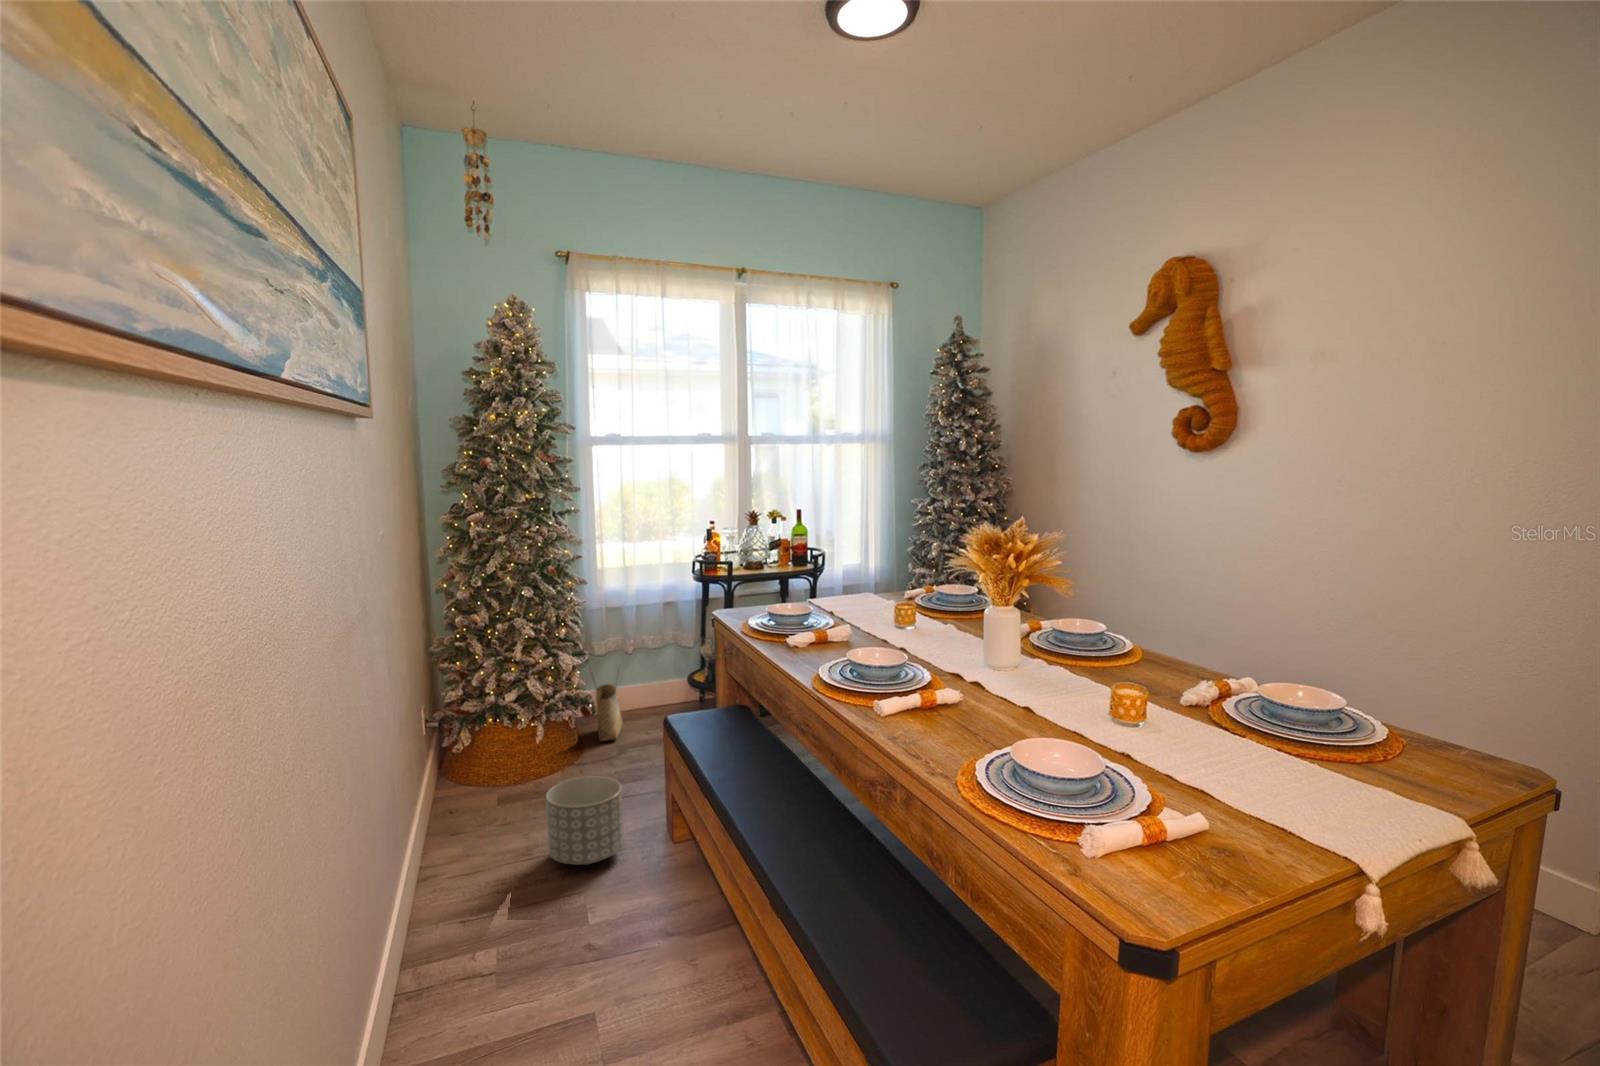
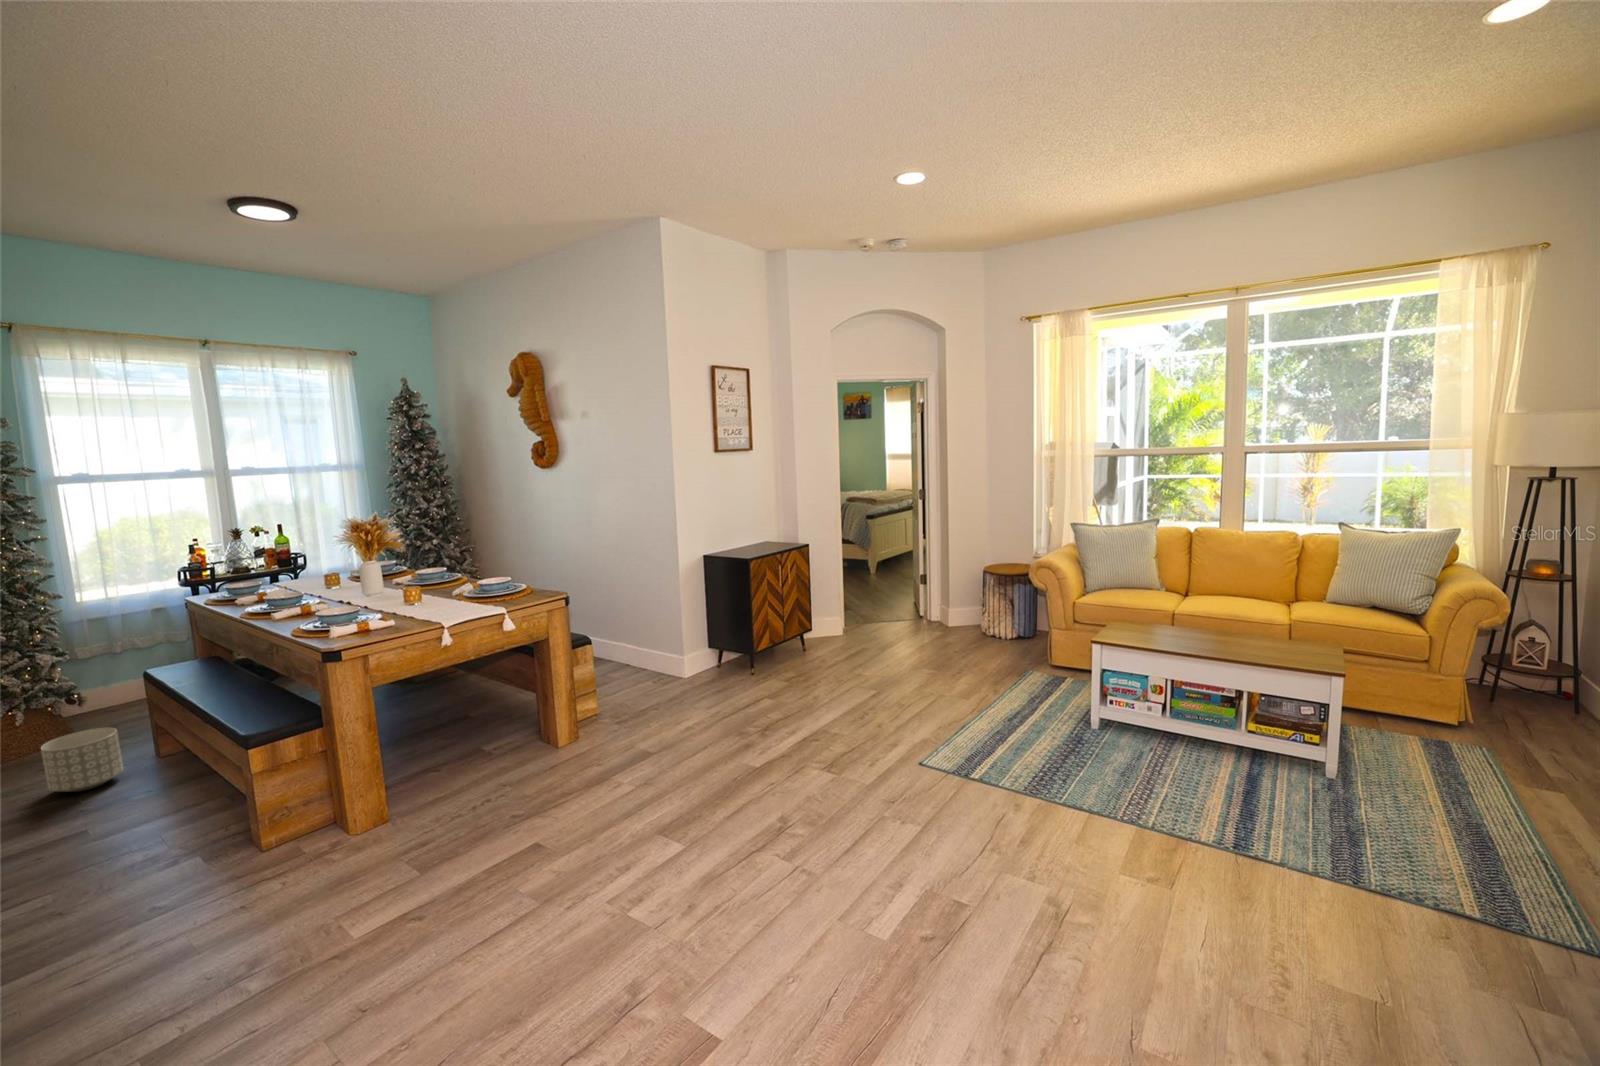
woven basket: present [591,670,622,741] -> none [74,659,117,722]

